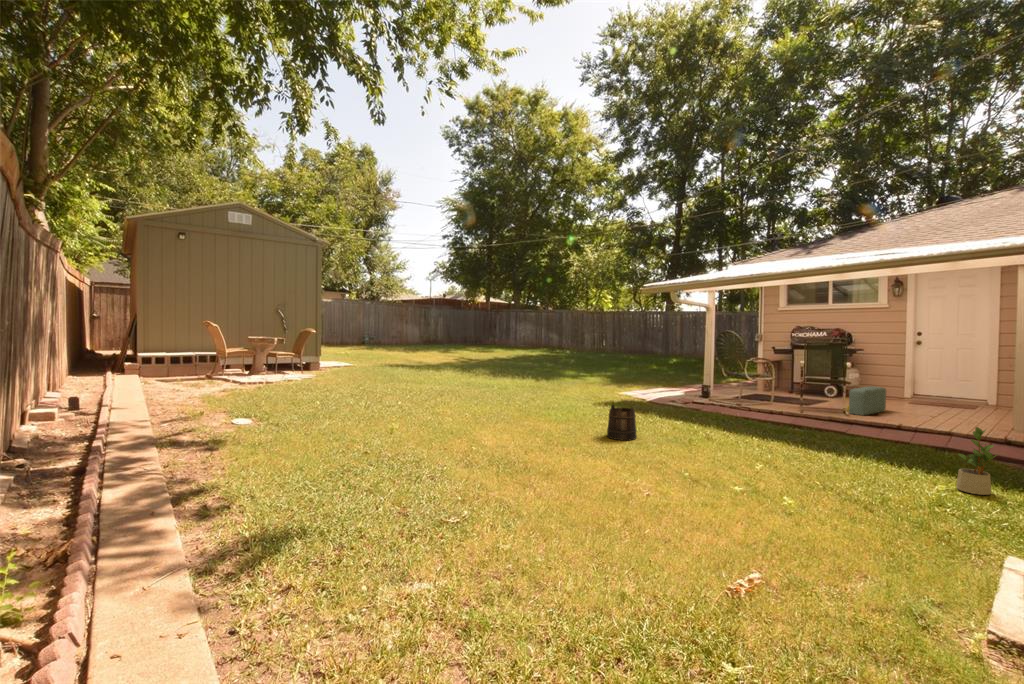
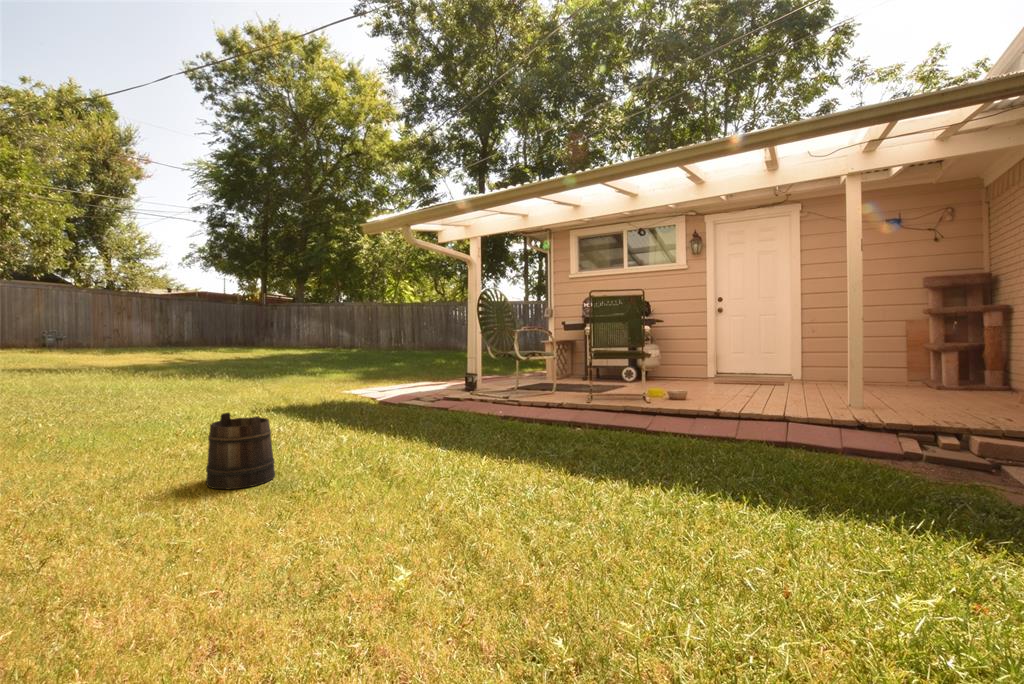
pouf: present [849,386,886,415] -> none [649,361,693,402]
potted plant: present [956,427,996,495] -> none [857,410,947,564]

